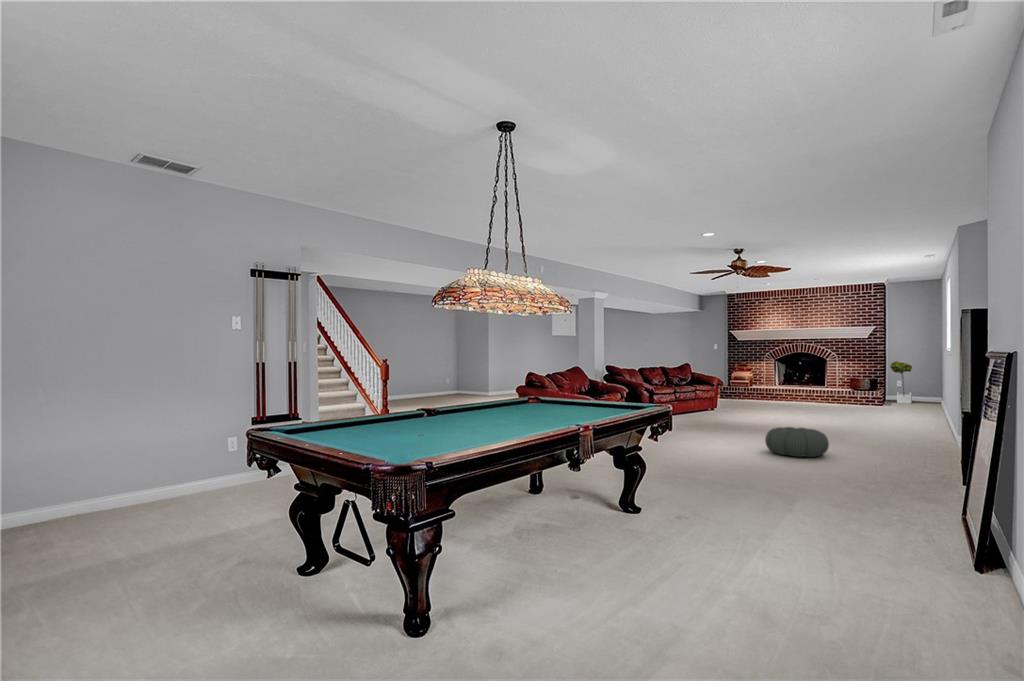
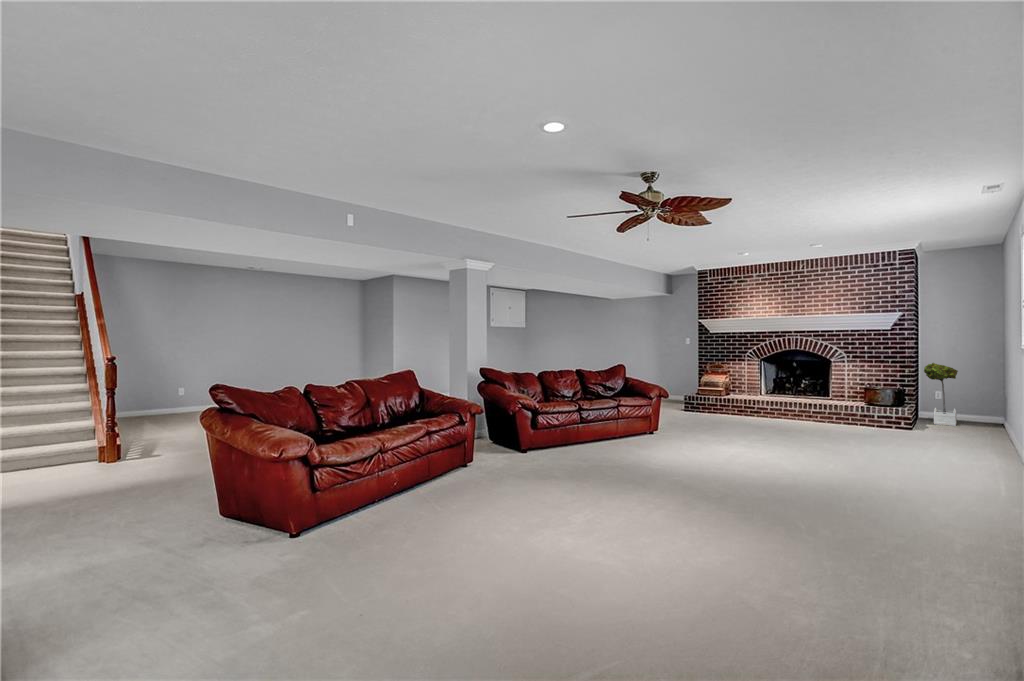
pouf: present [765,427,829,457] -> none [617,518,759,613]

